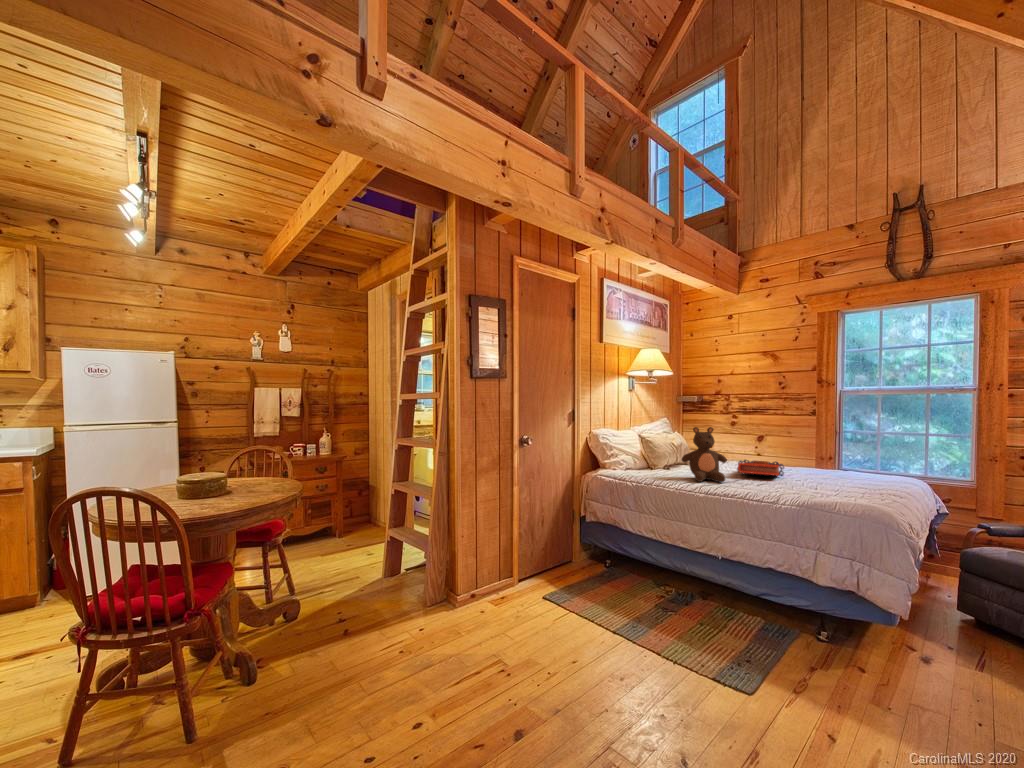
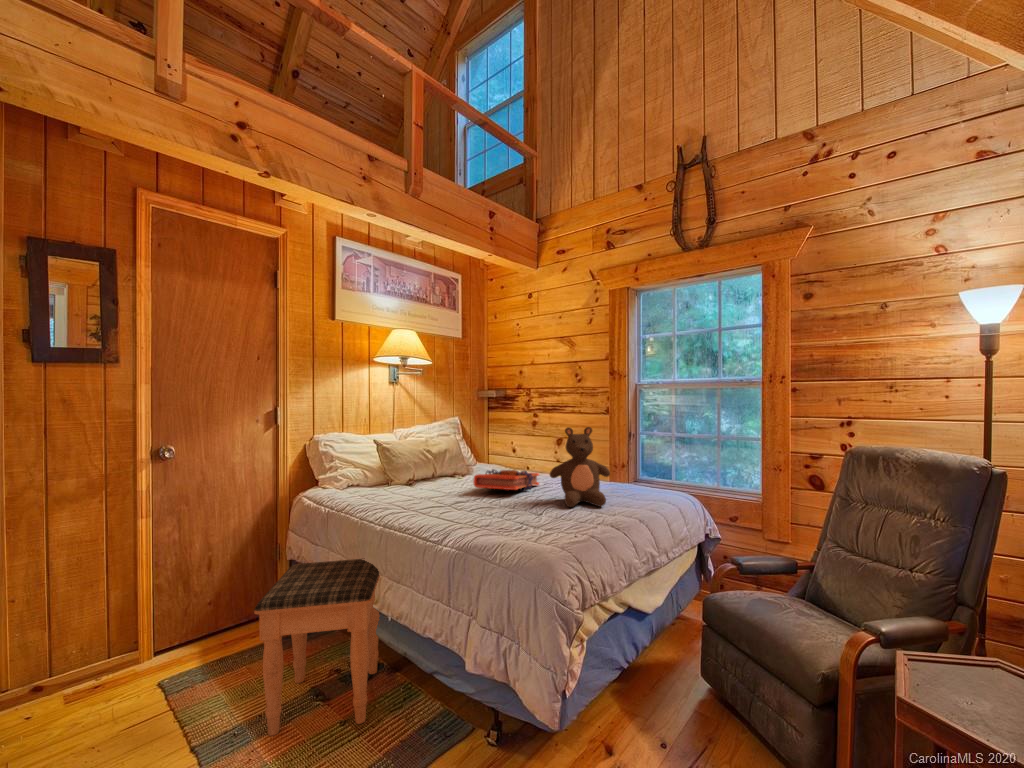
teddy bear: present [682,427,727,482] -> present [550,427,610,507]
footstool: none [624,518,714,626] -> present [254,558,380,736]

